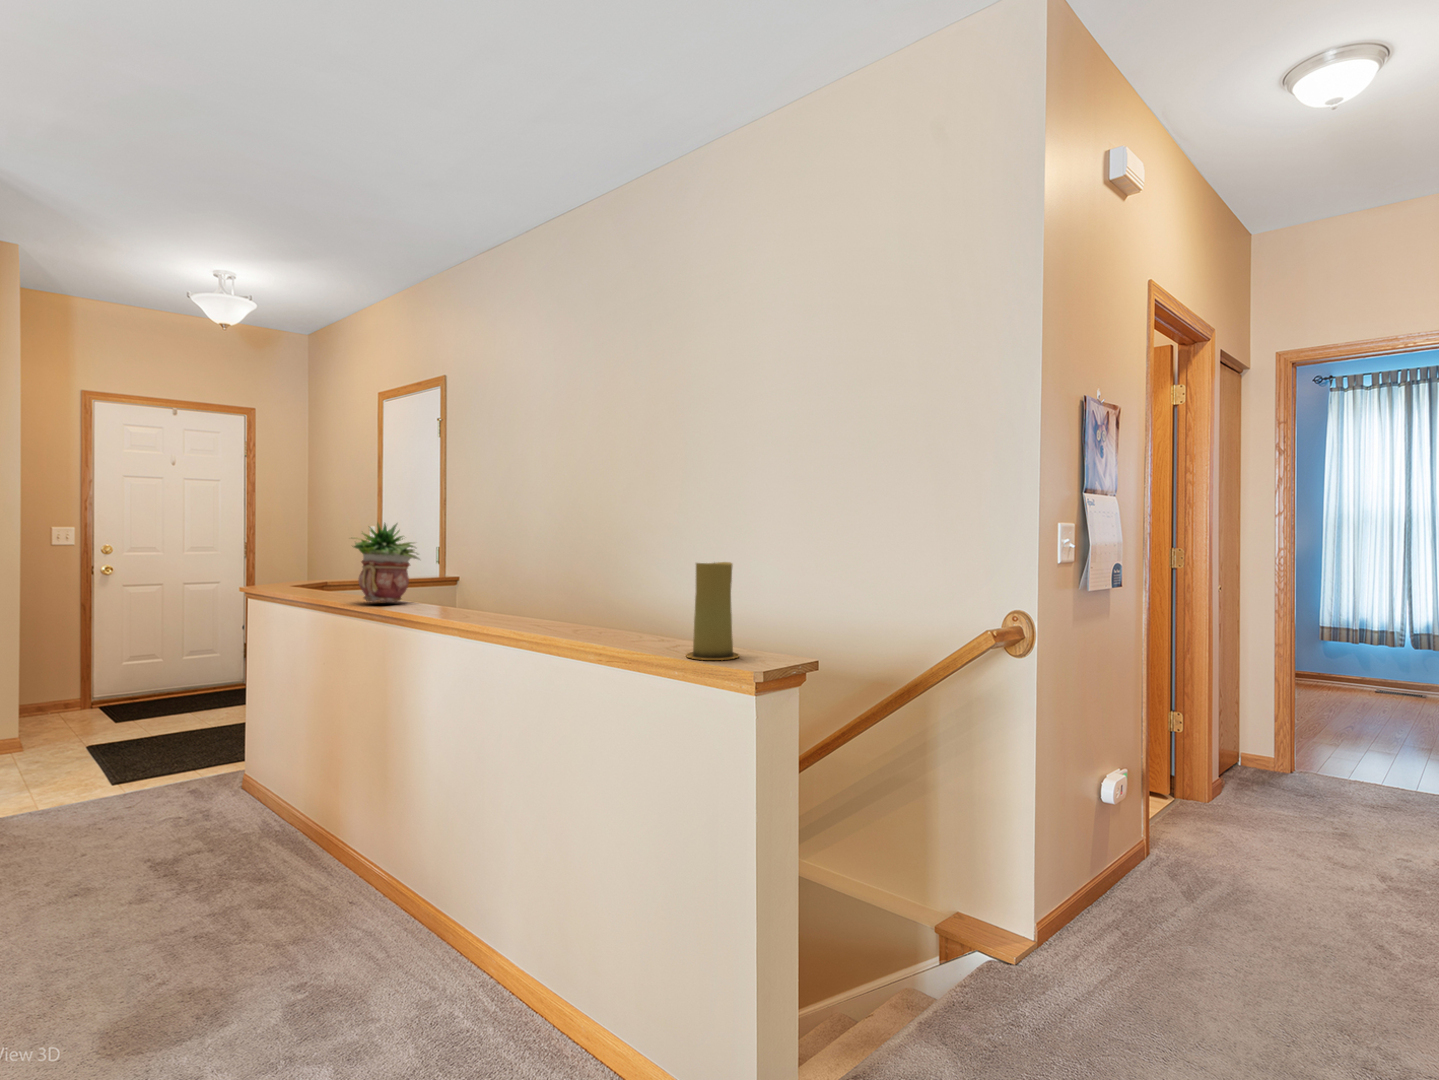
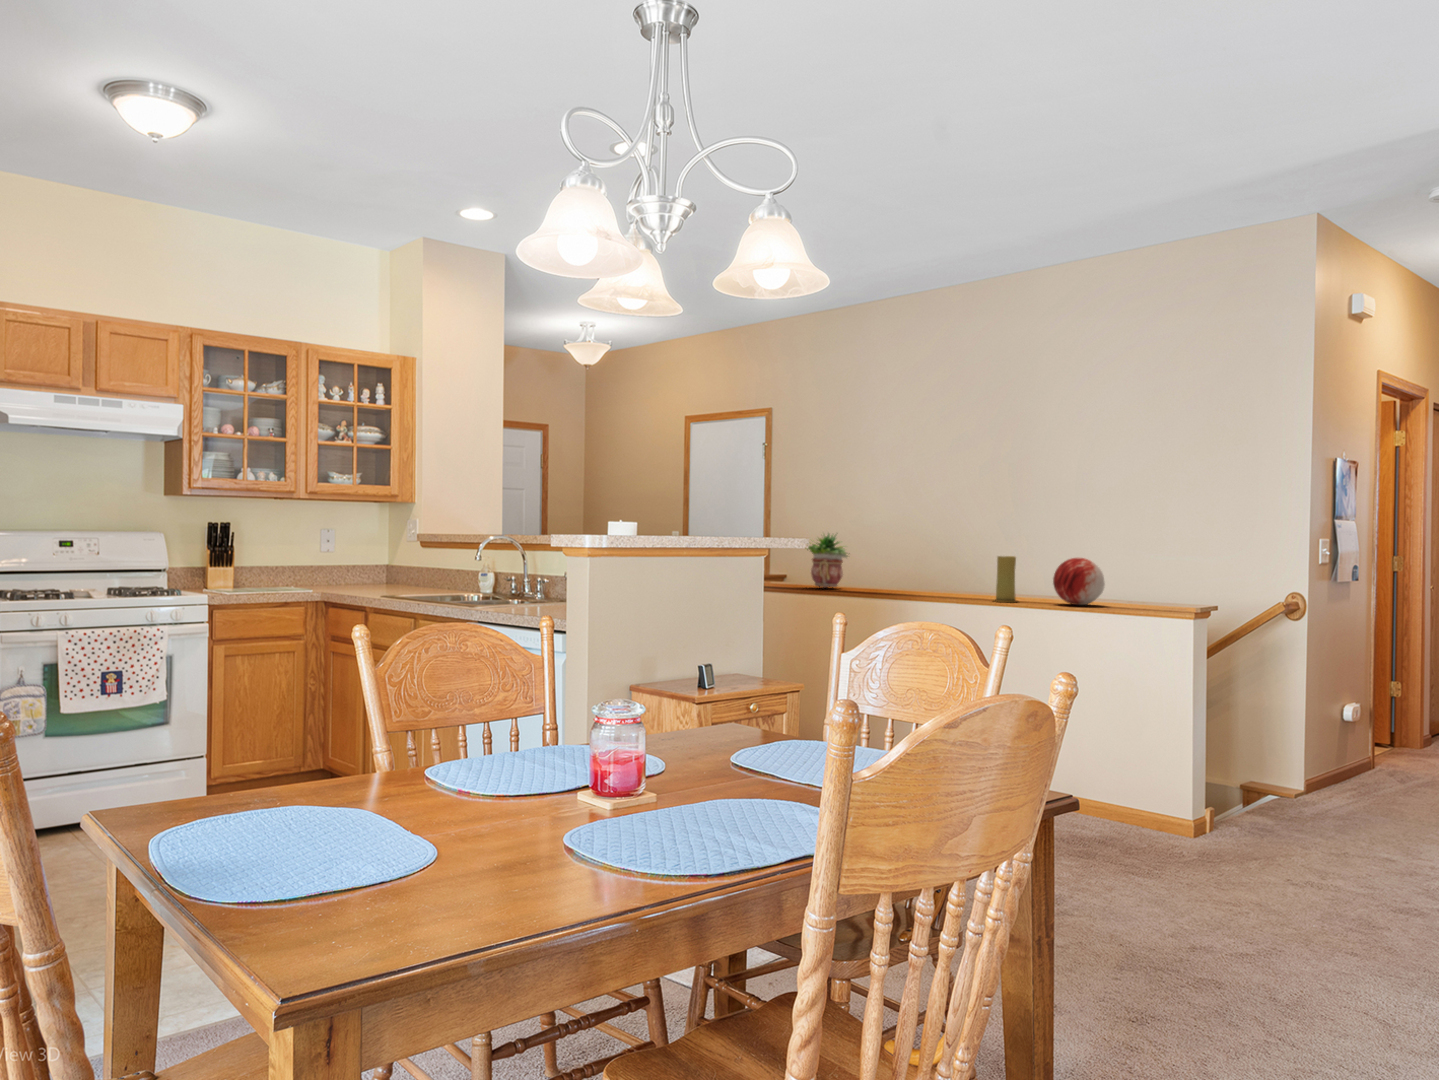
decorative orb: none [590,558,677,643] -> present [1053,558,1105,605]
candle: present [686,562,739,660] -> present [994,556,1017,602]

